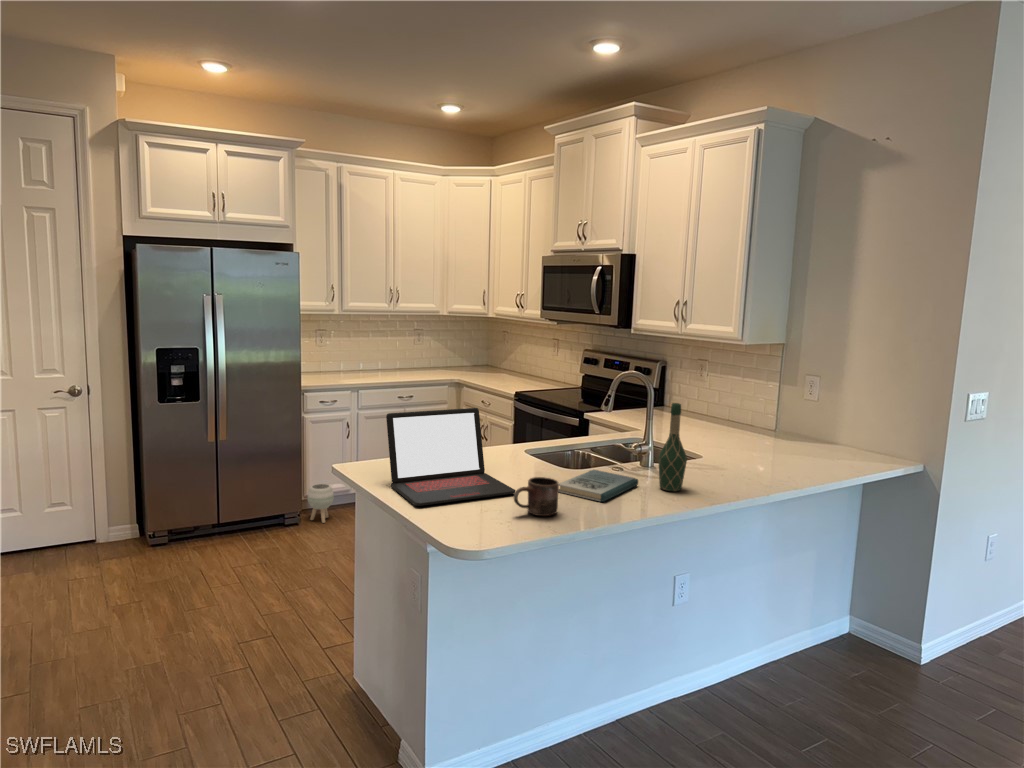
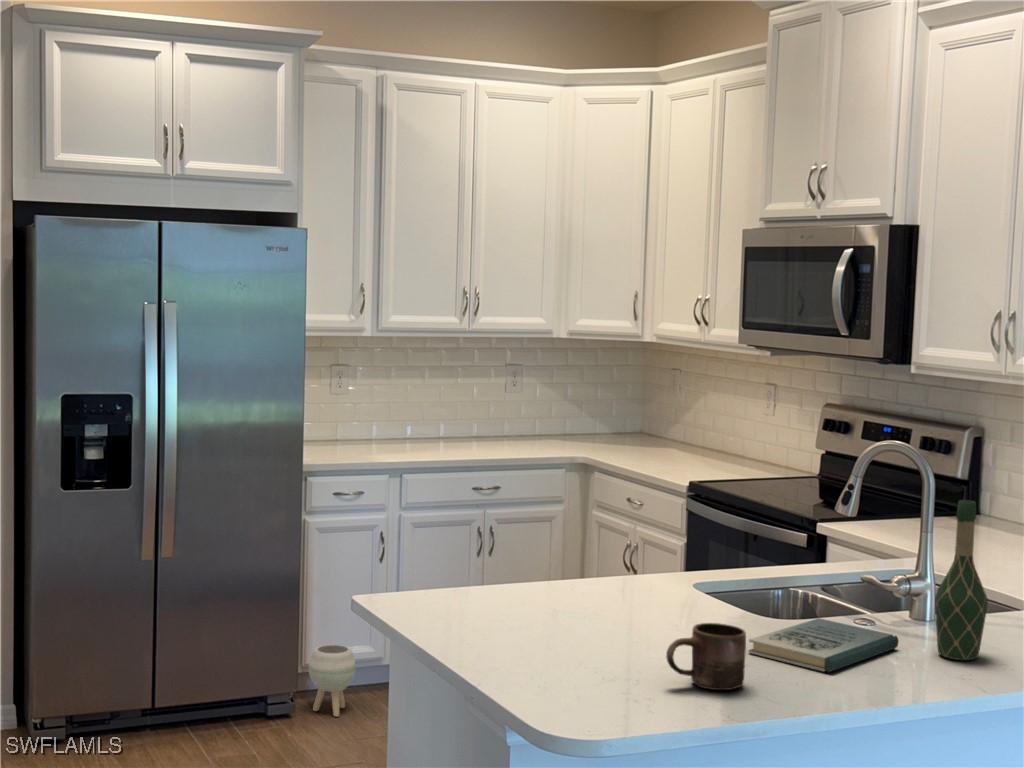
laptop: present [386,408,515,506] -> none [453,503,673,666]

